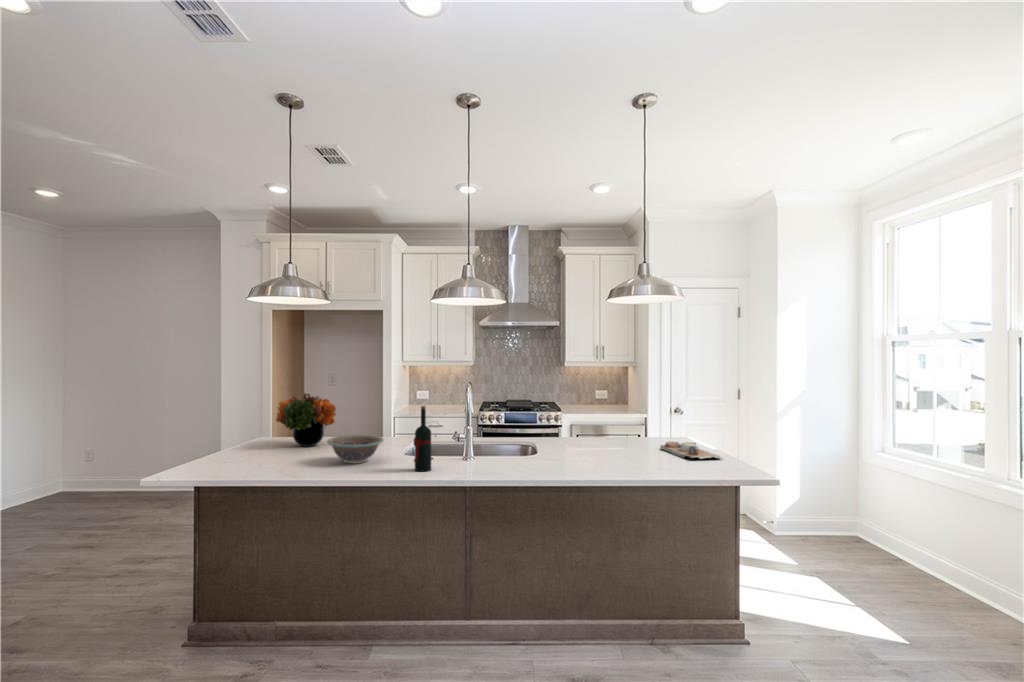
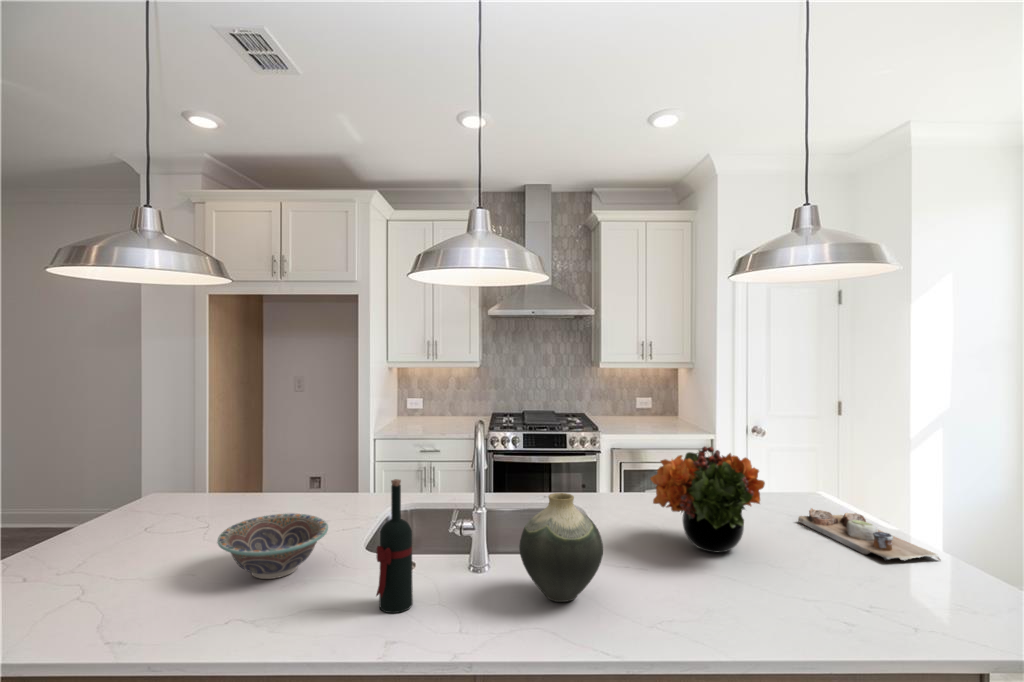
flower arrangement: present [276,393,336,446] -> present [650,447,765,553]
vase: none [486,415,529,469] -> present [519,493,603,602]

